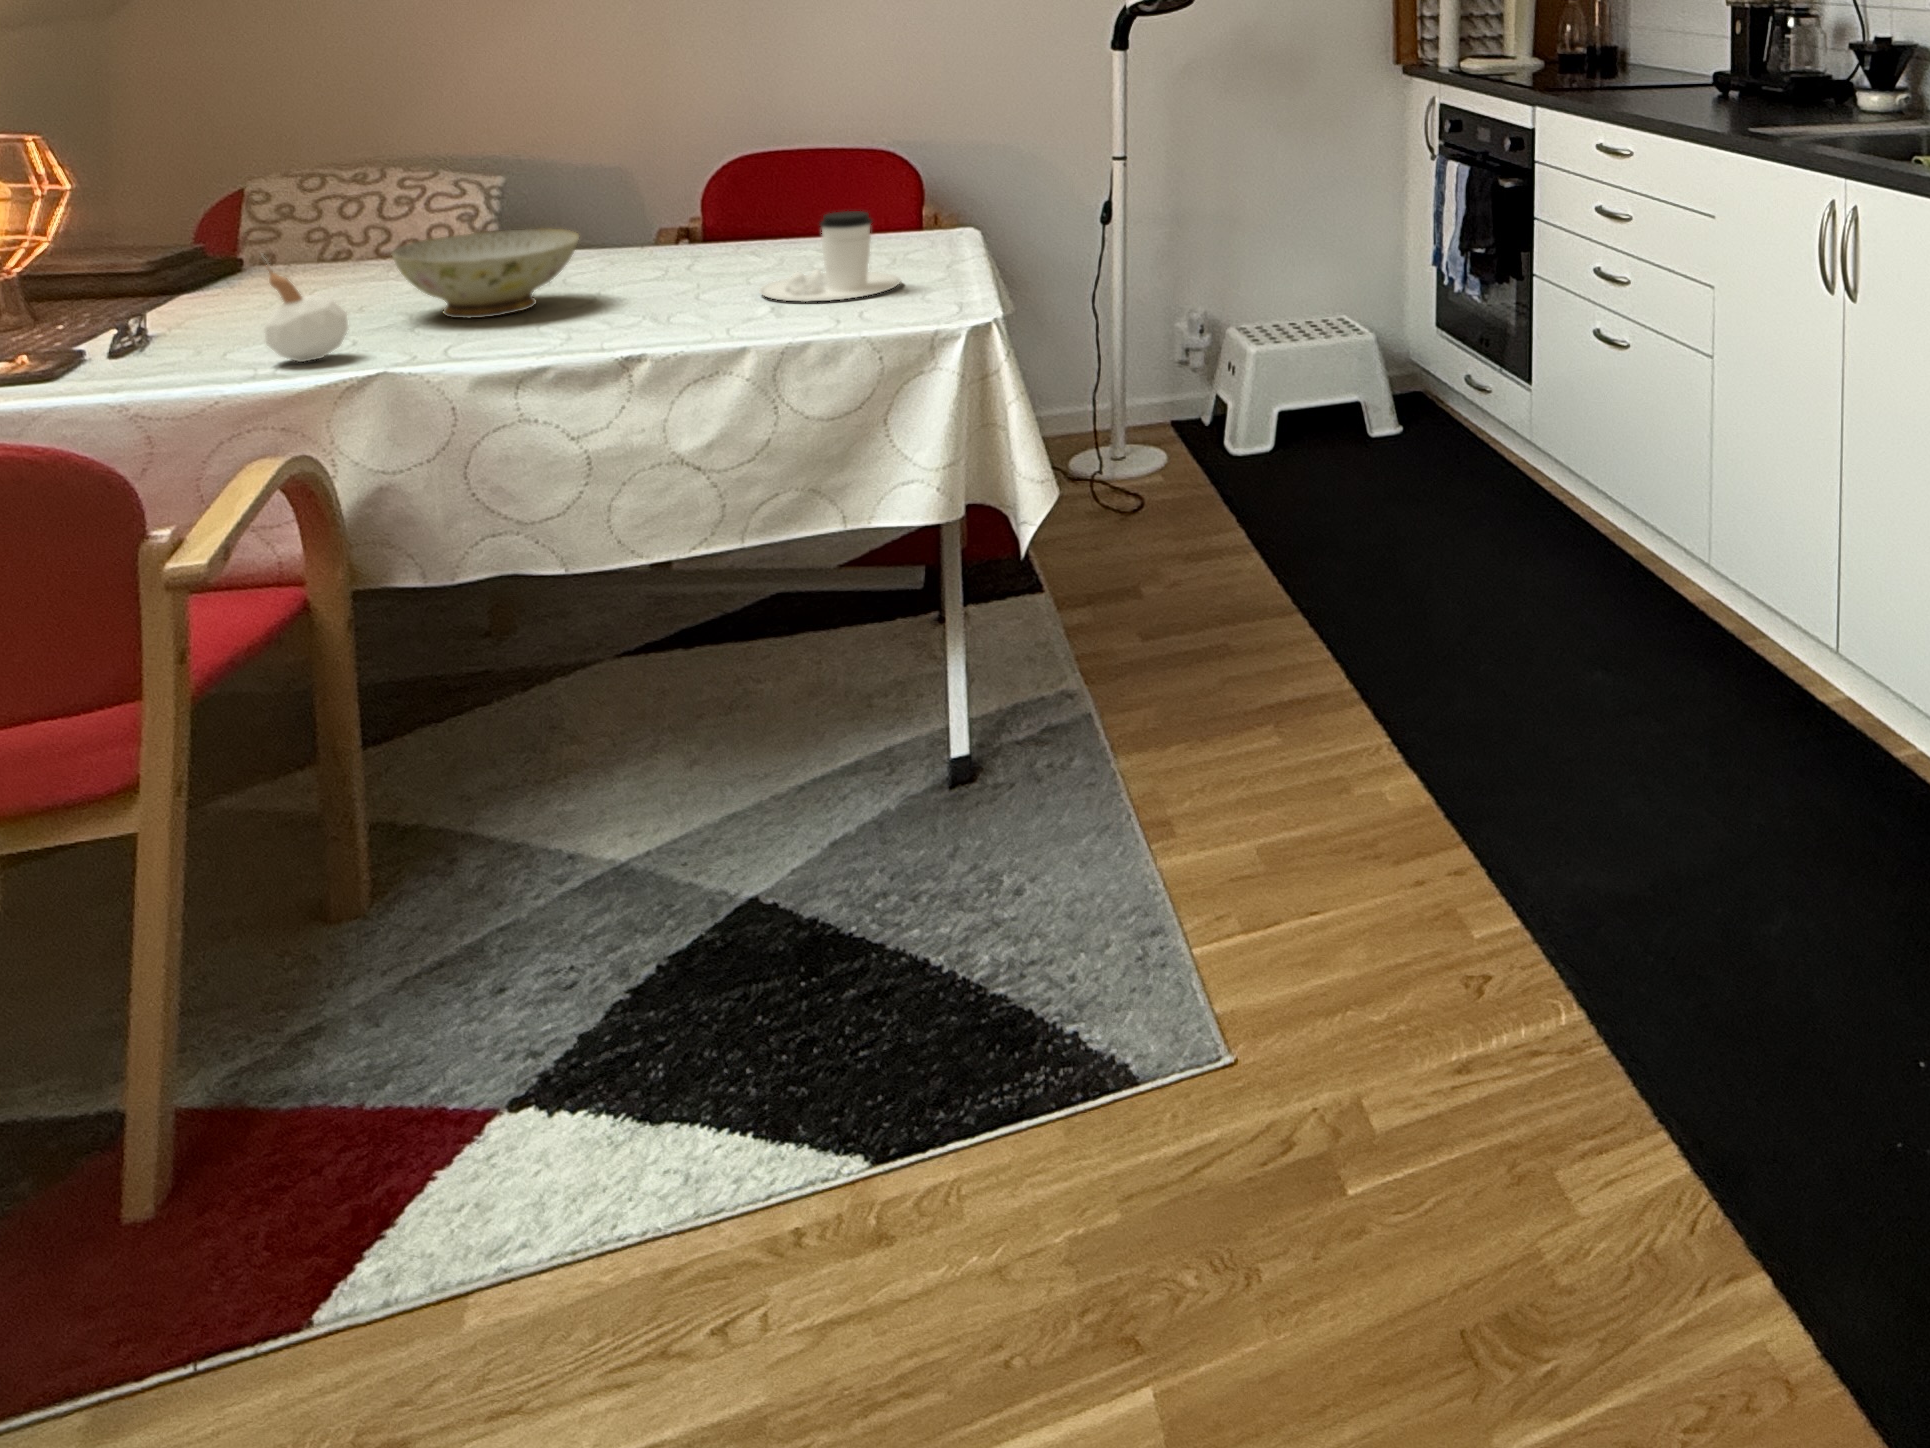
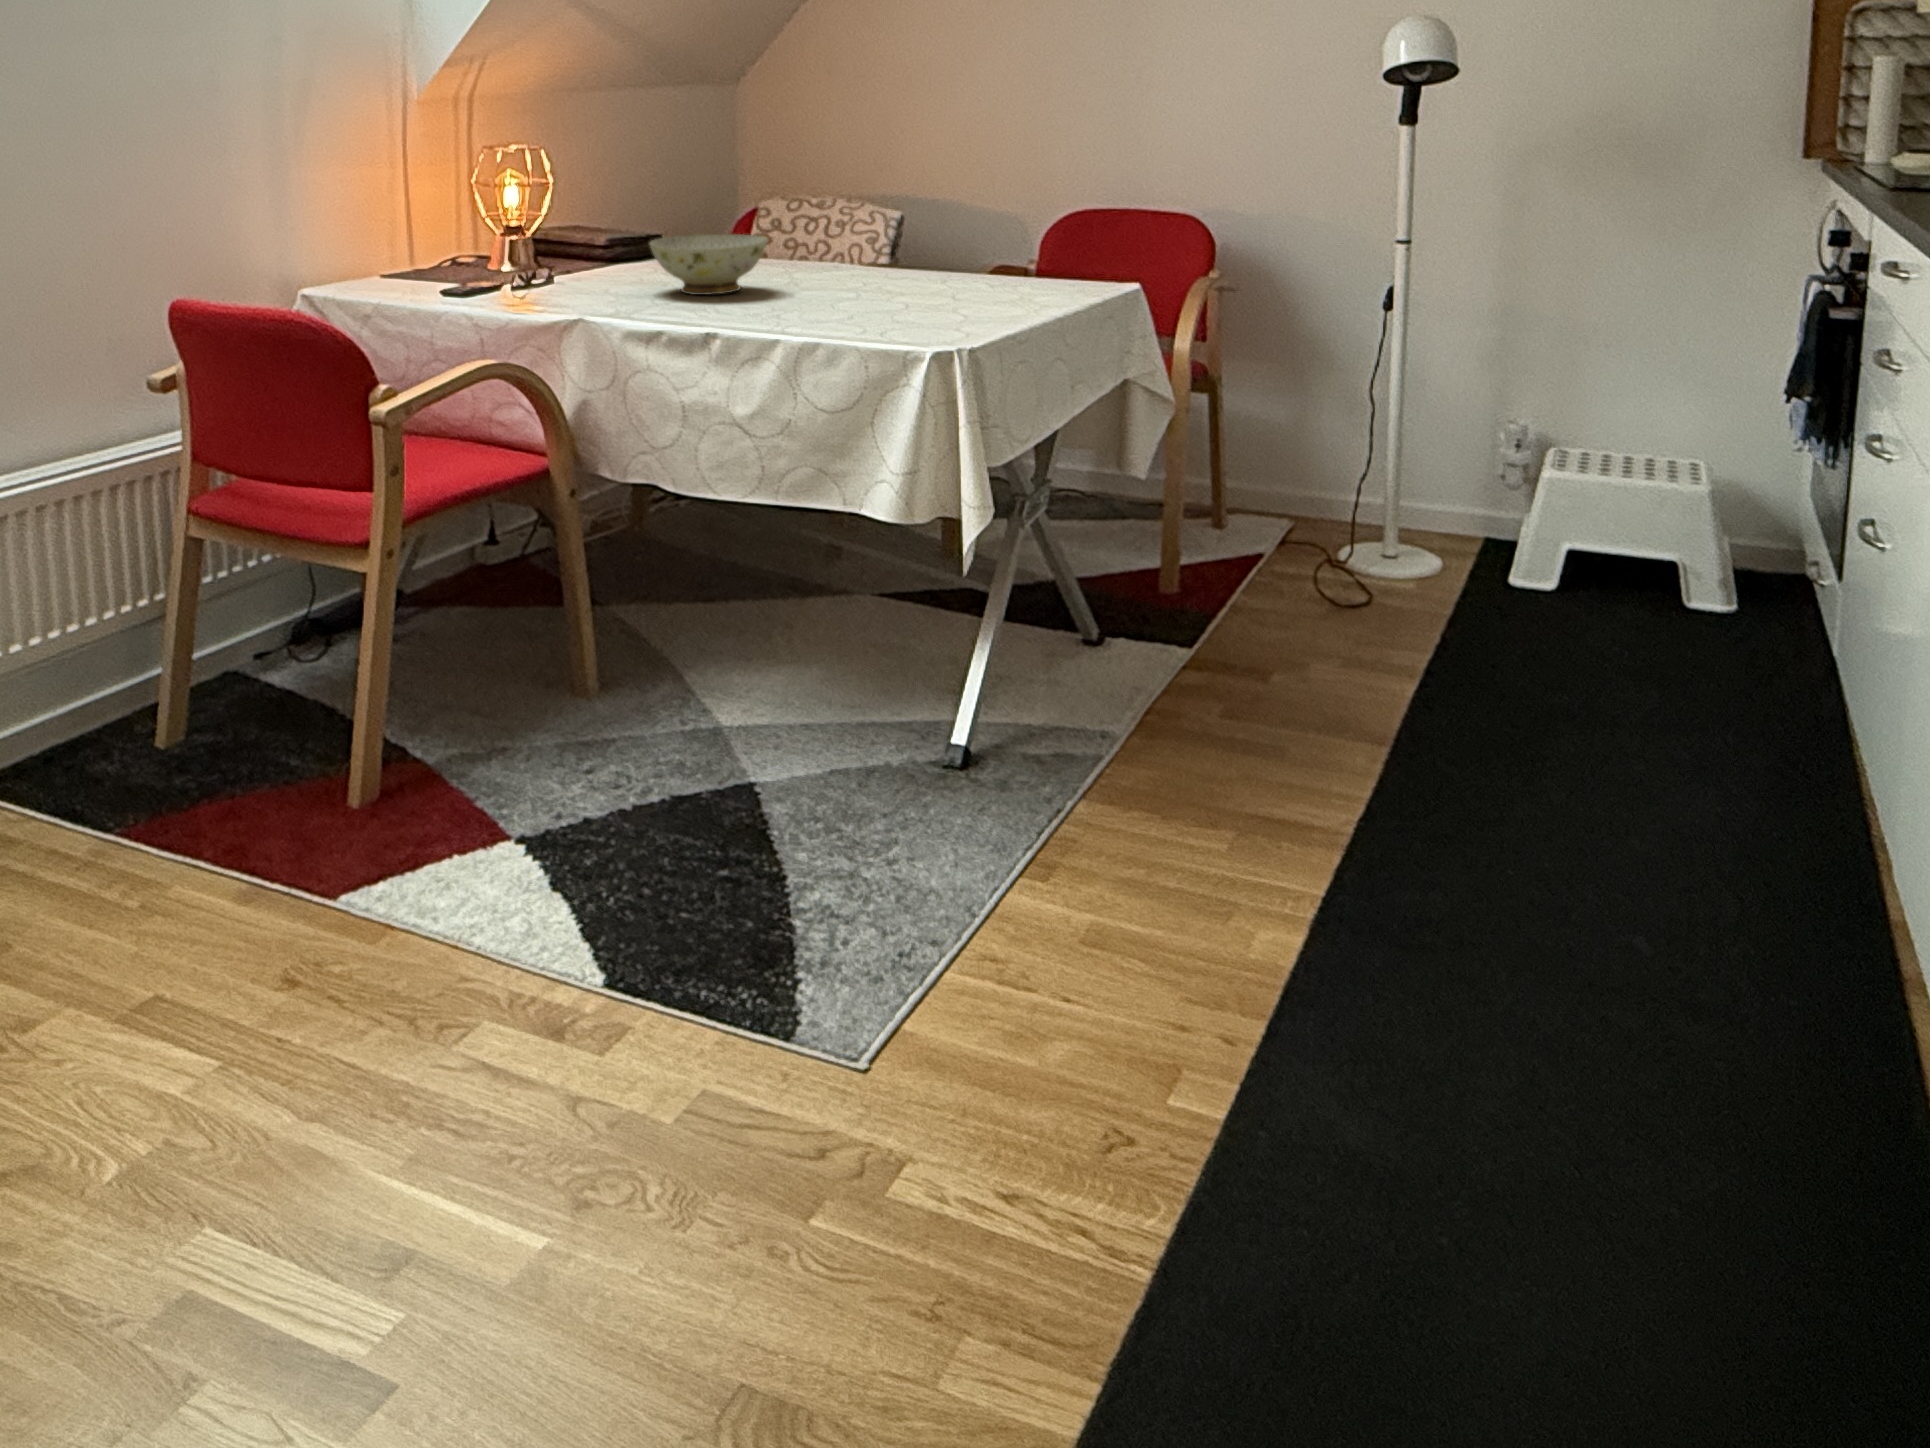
coffee cup: present [759,211,901,302] -> none [858,243,972,317]
candle: present [264,265,348,362] -> none [537,224,584,303]

